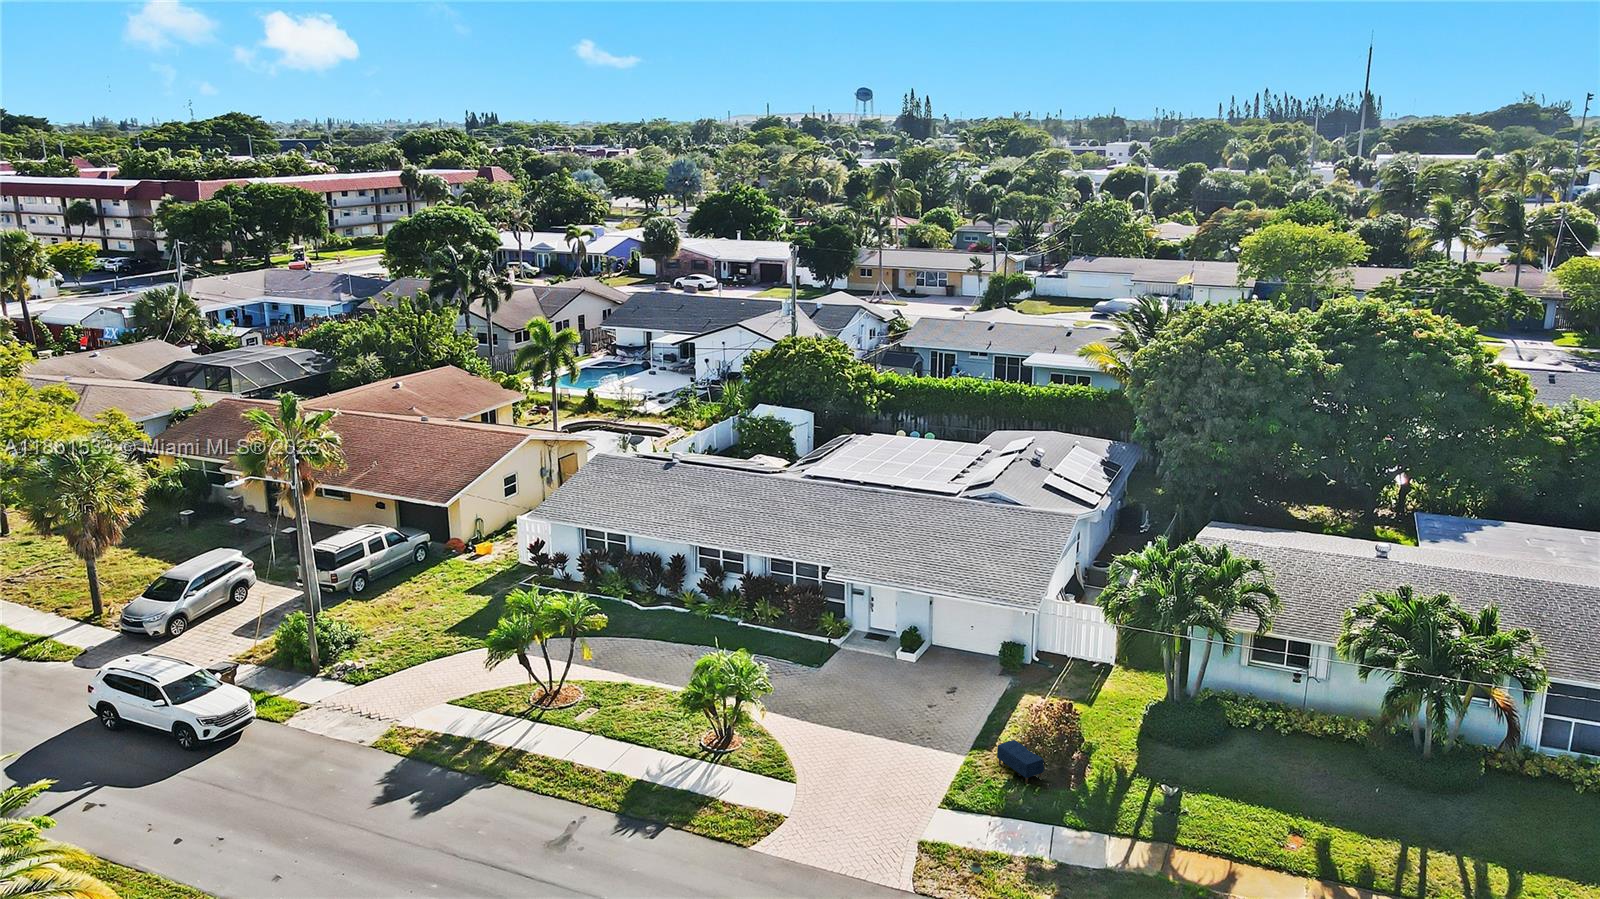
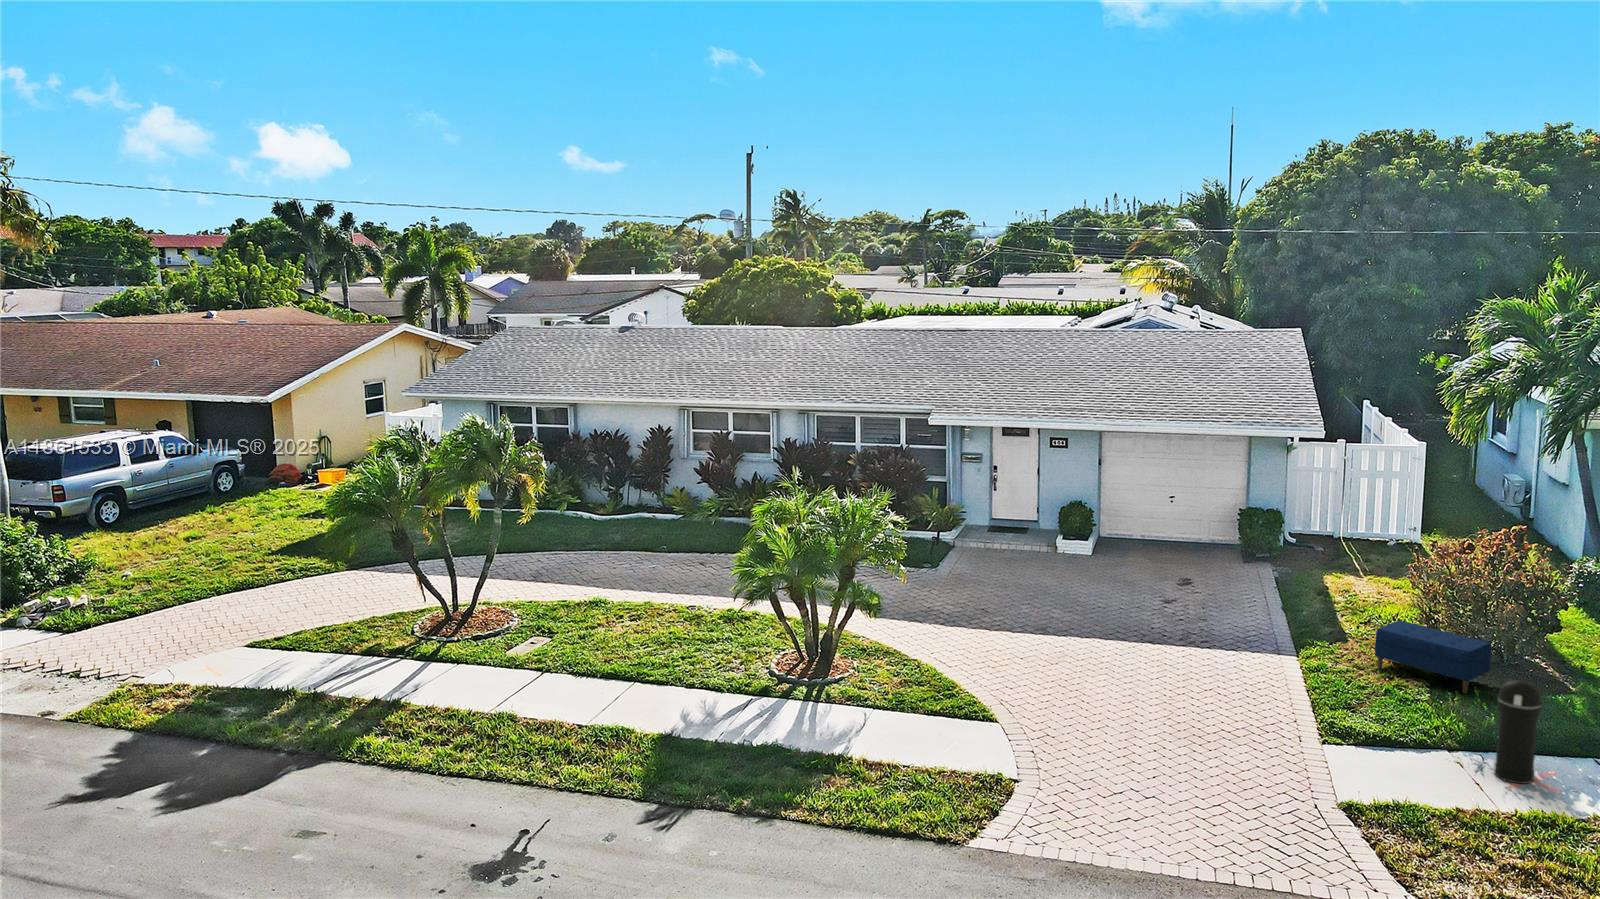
trash can: none [997,792,1014,837] -> present [1494,680,1542,784]
potted plant: present [970,842,982,872] -> none [1508,772,1560,855]

